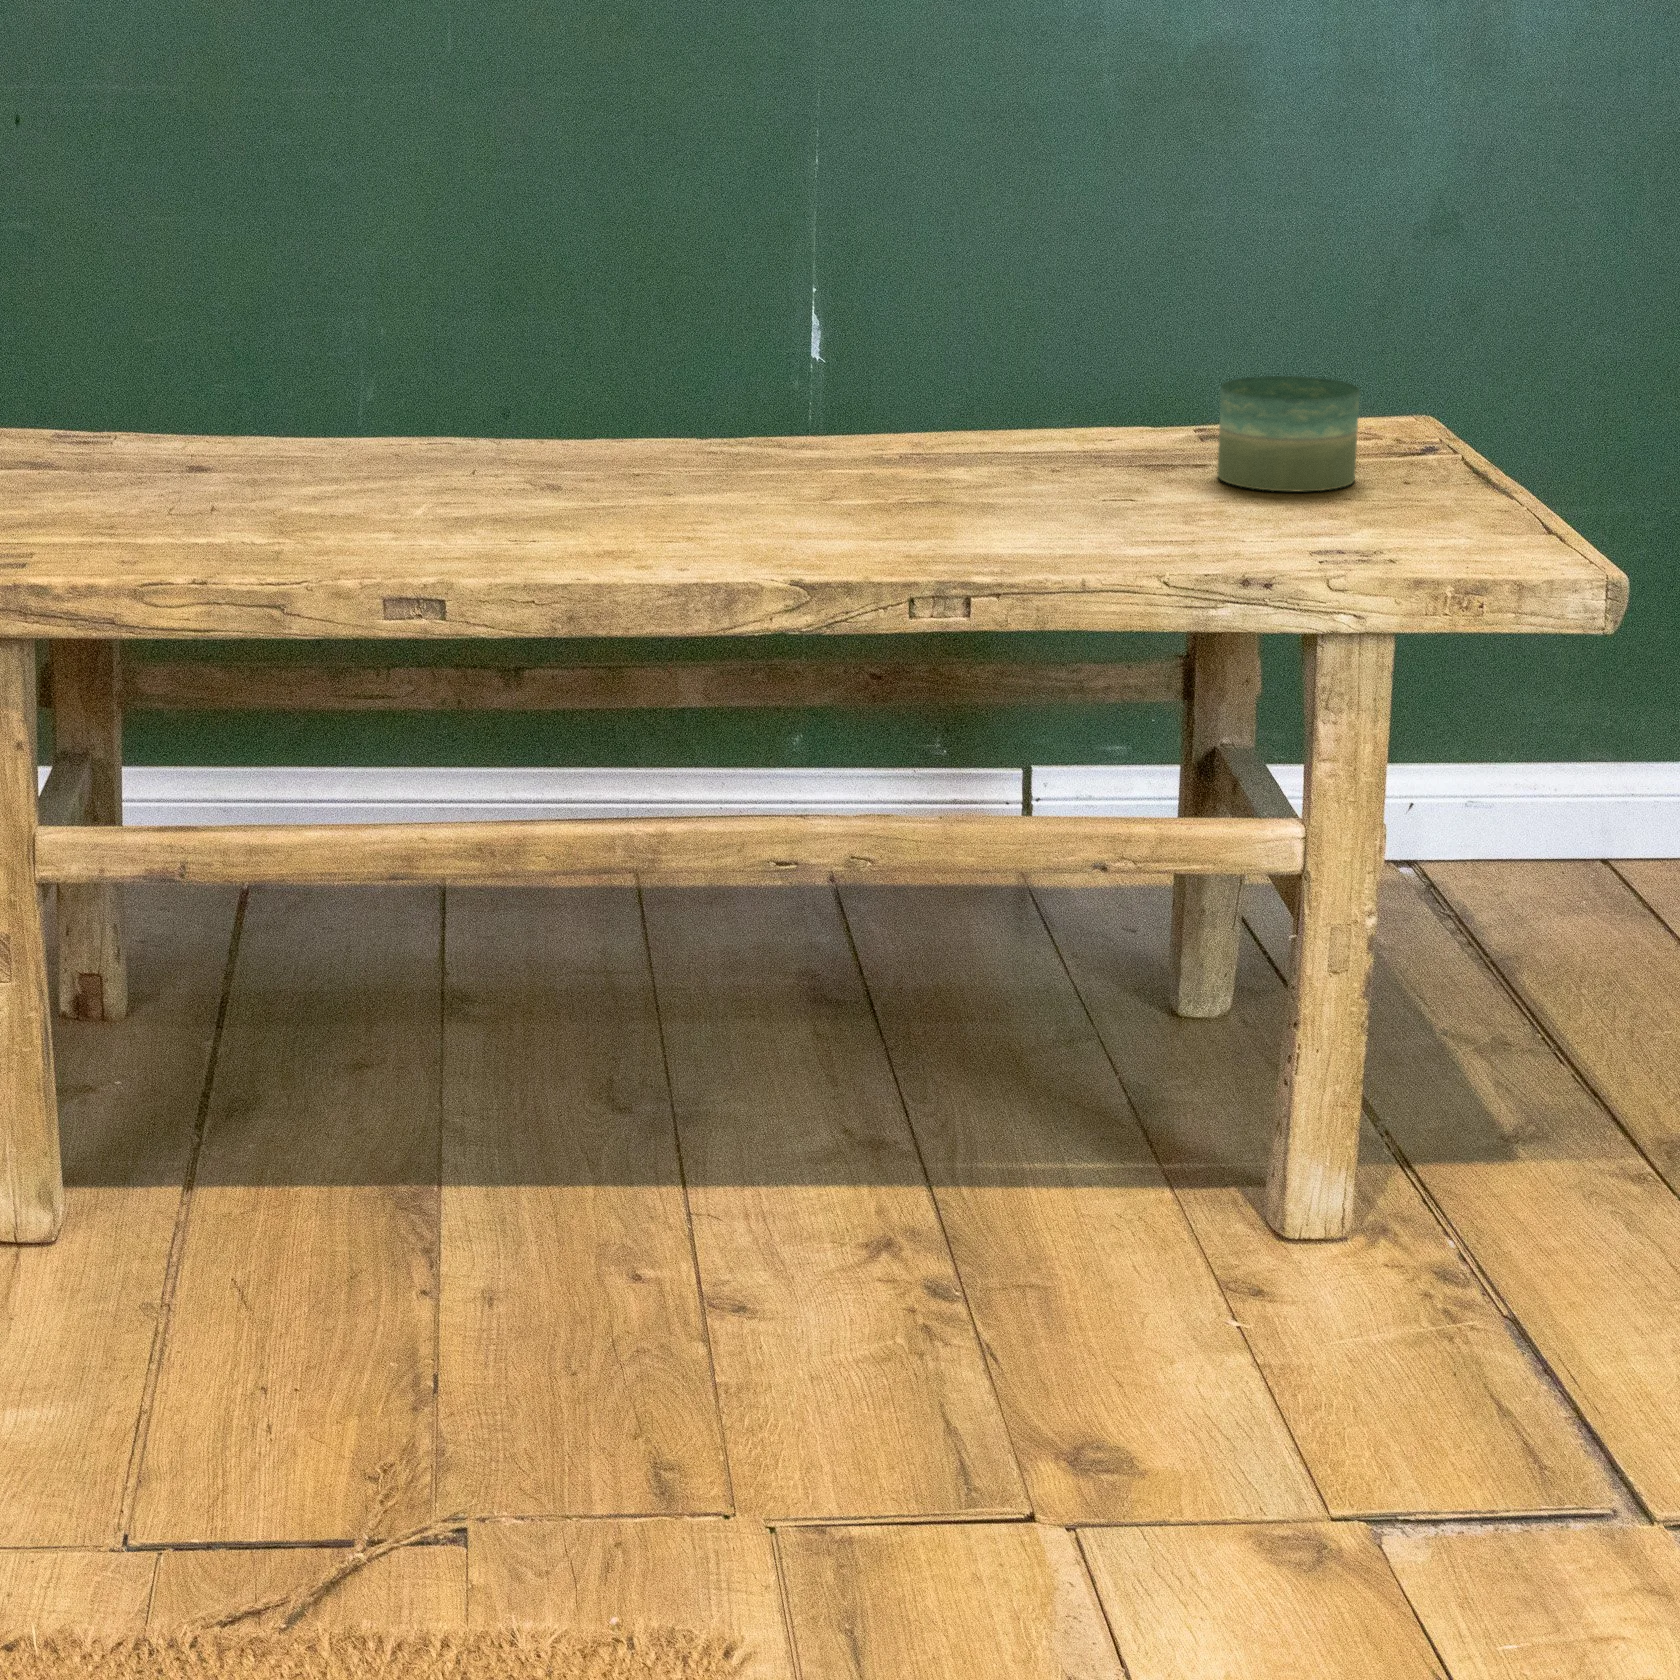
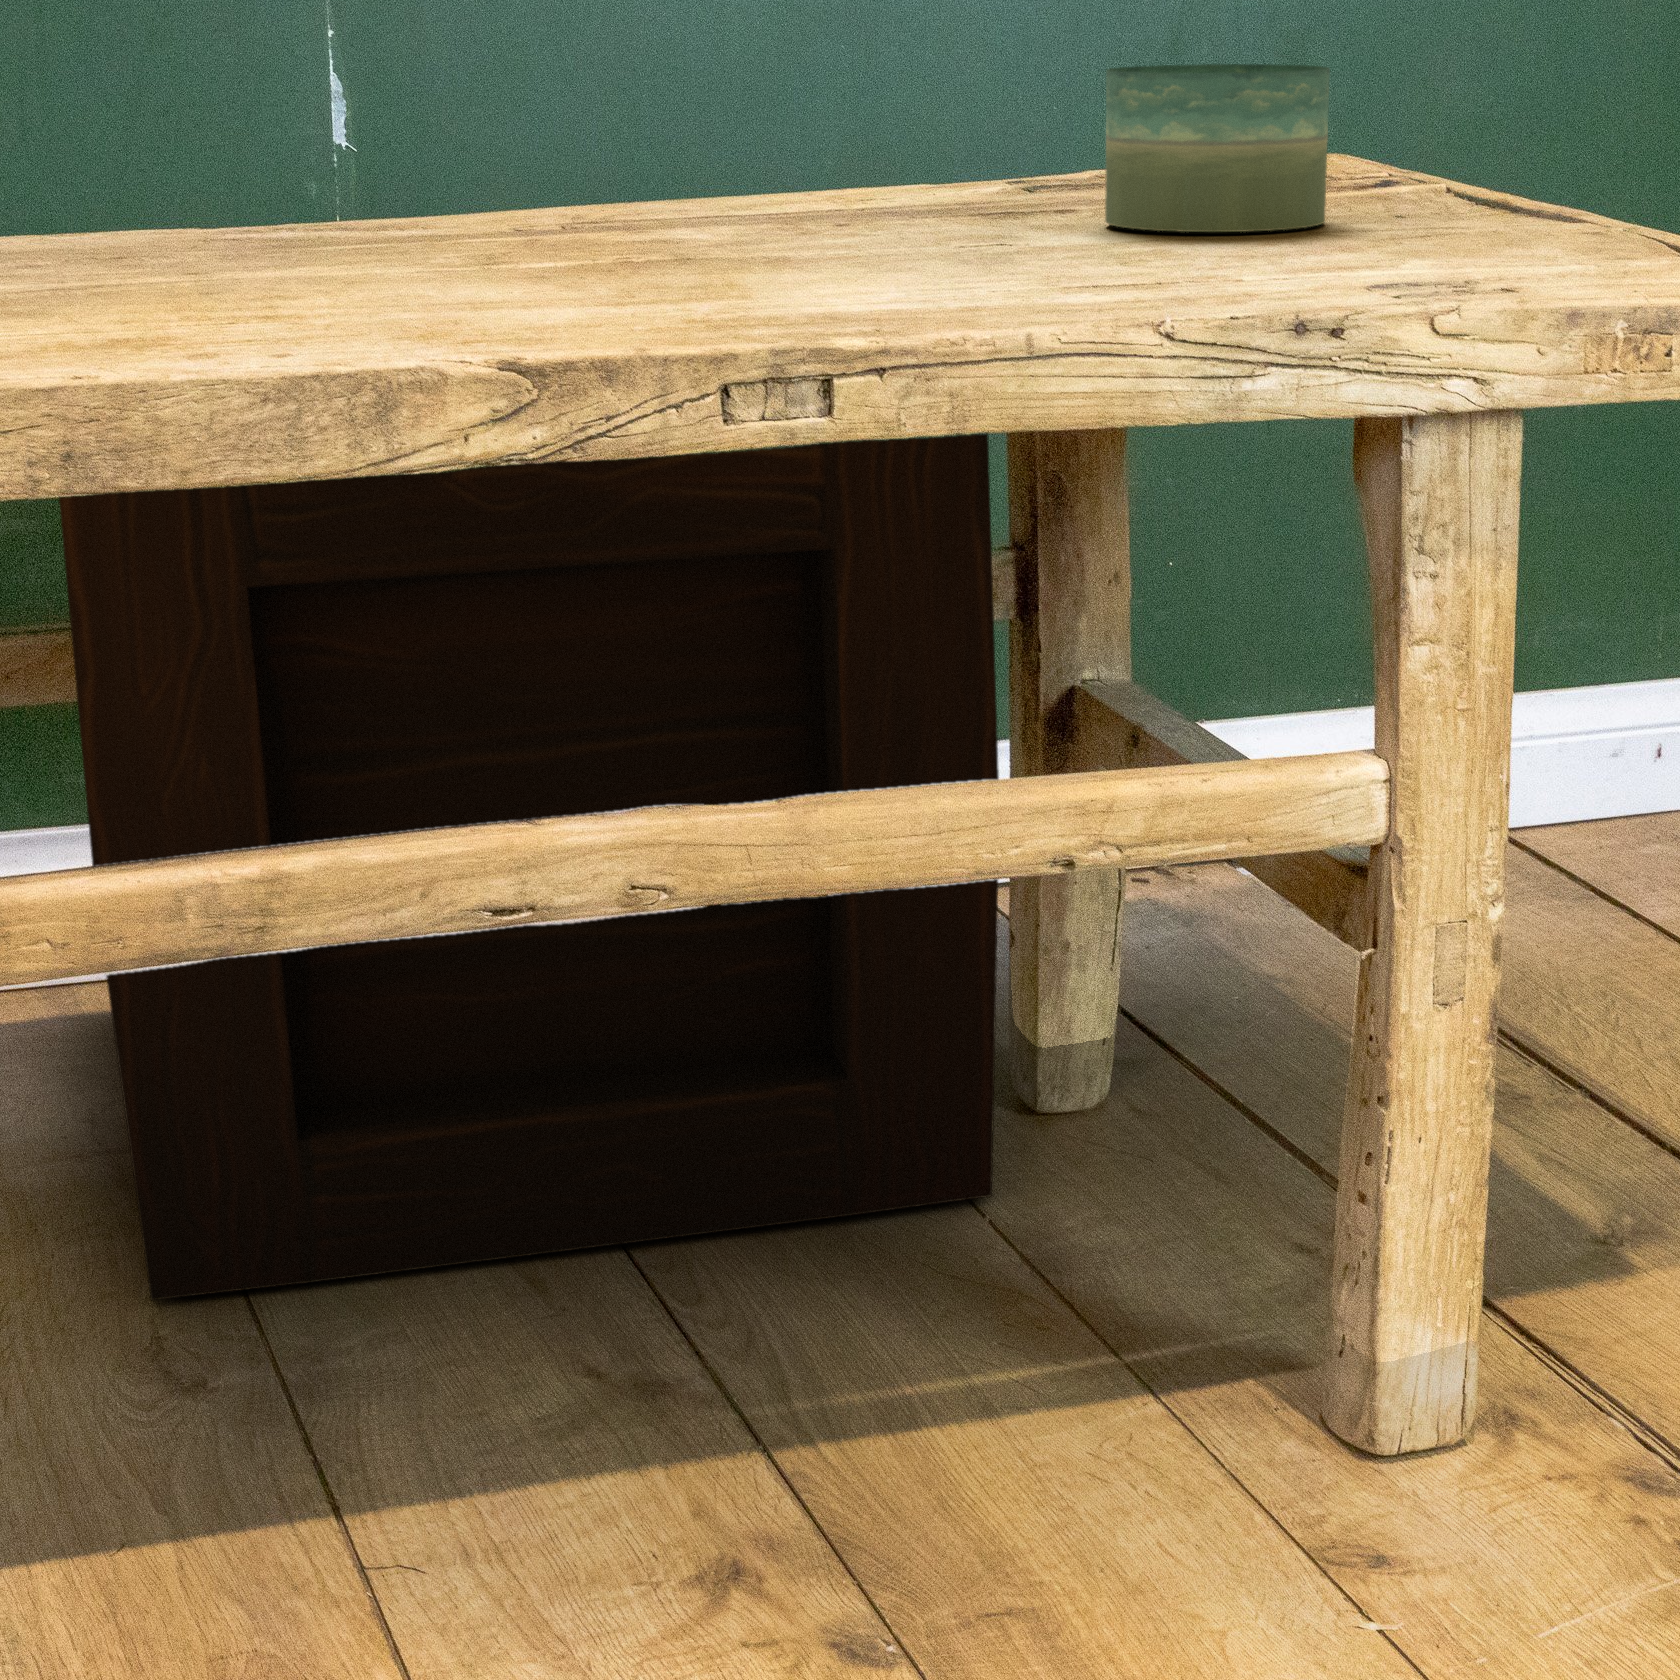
wooden crate: none [597,456,1138,1064] -> present [59,434,999,1300]

